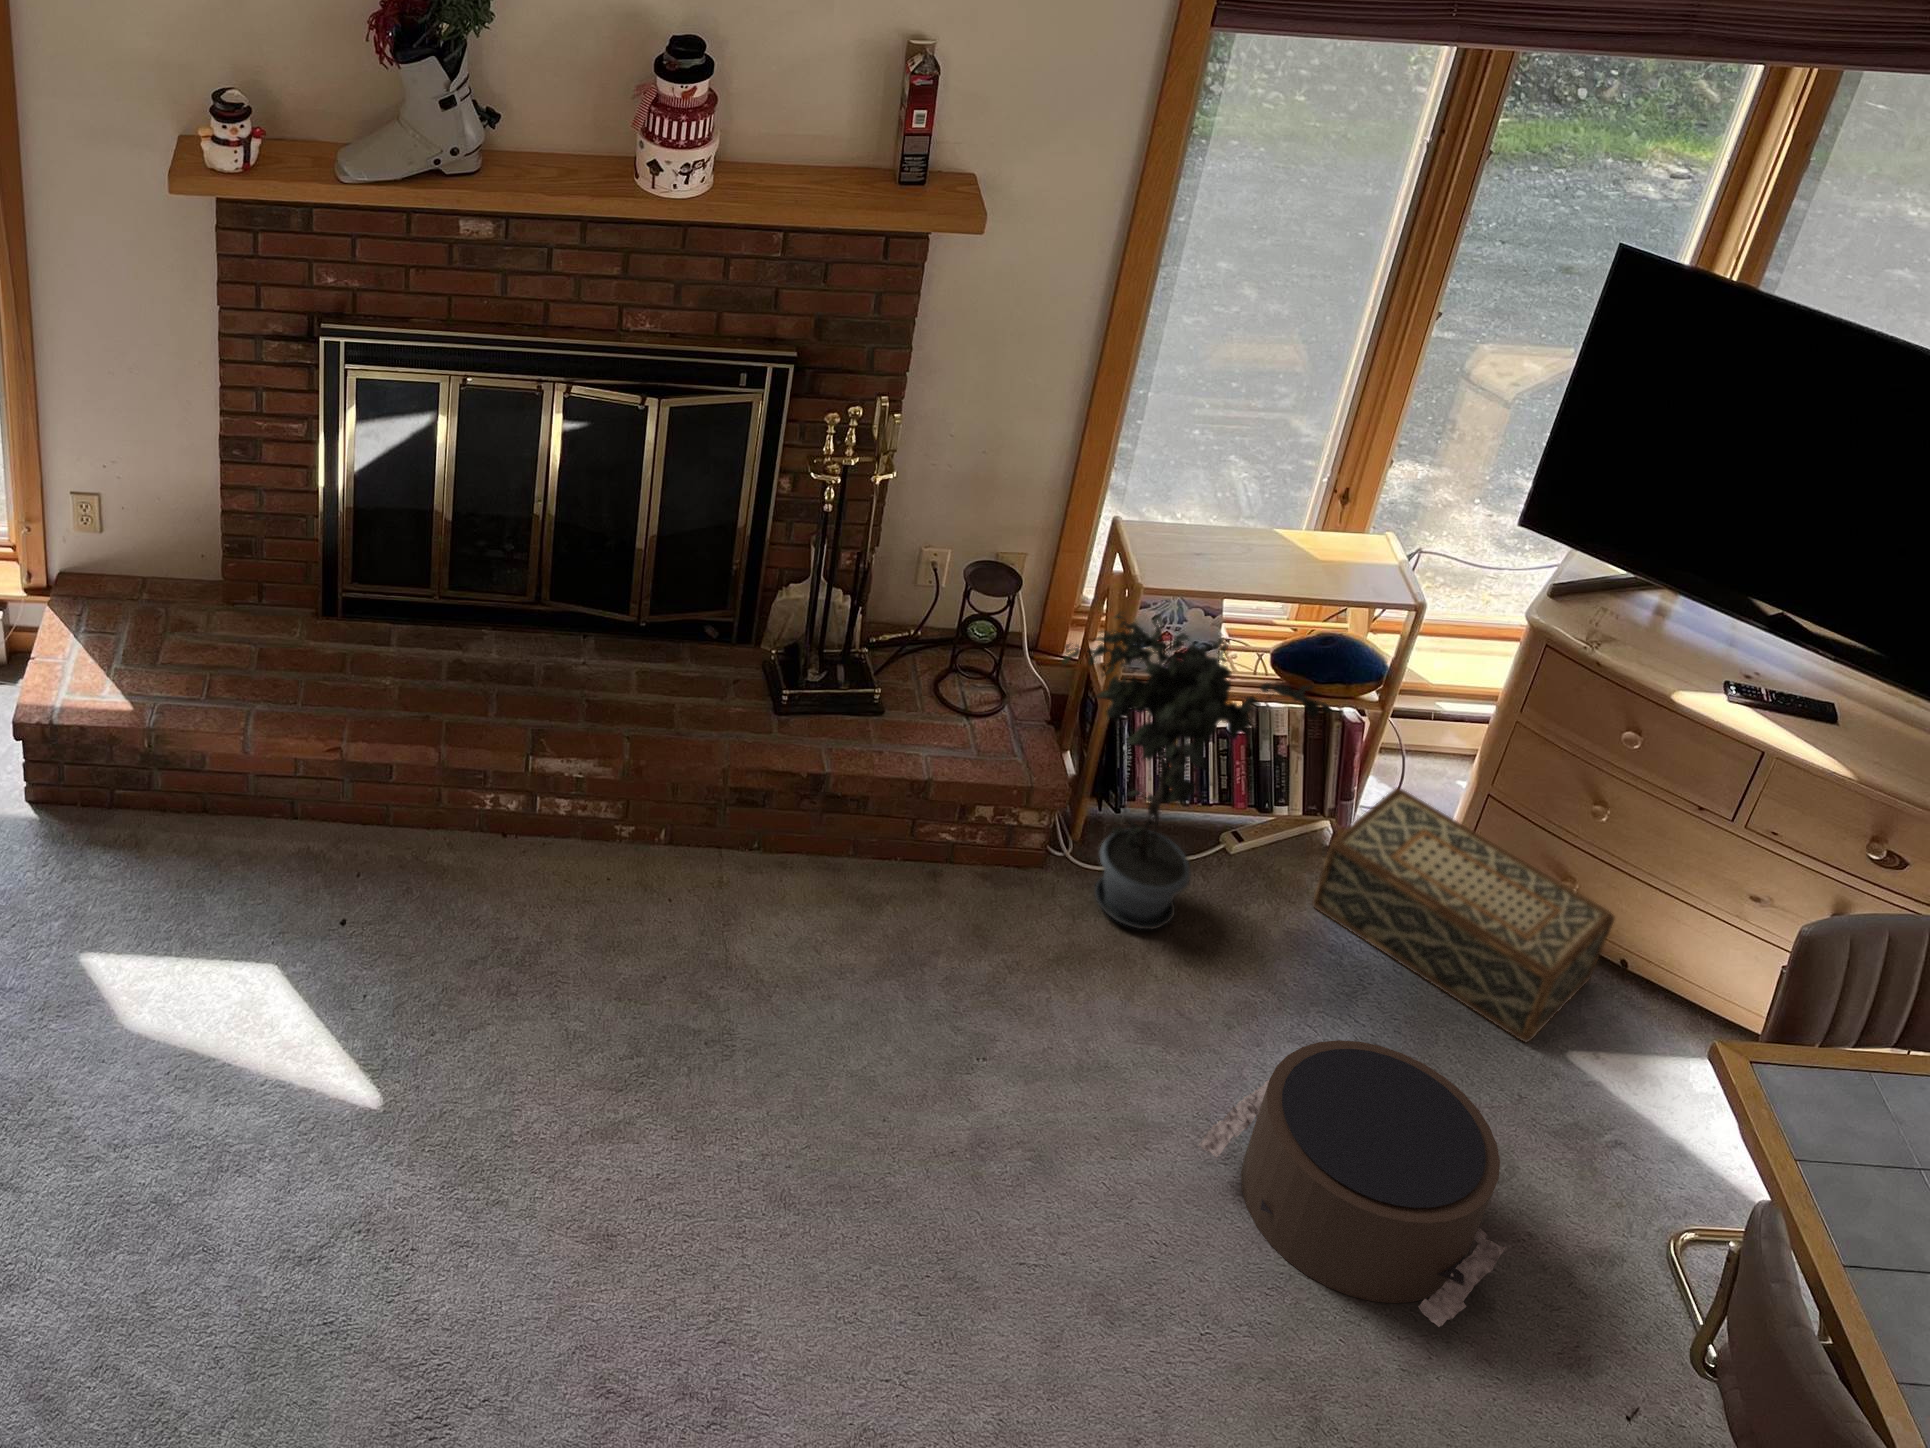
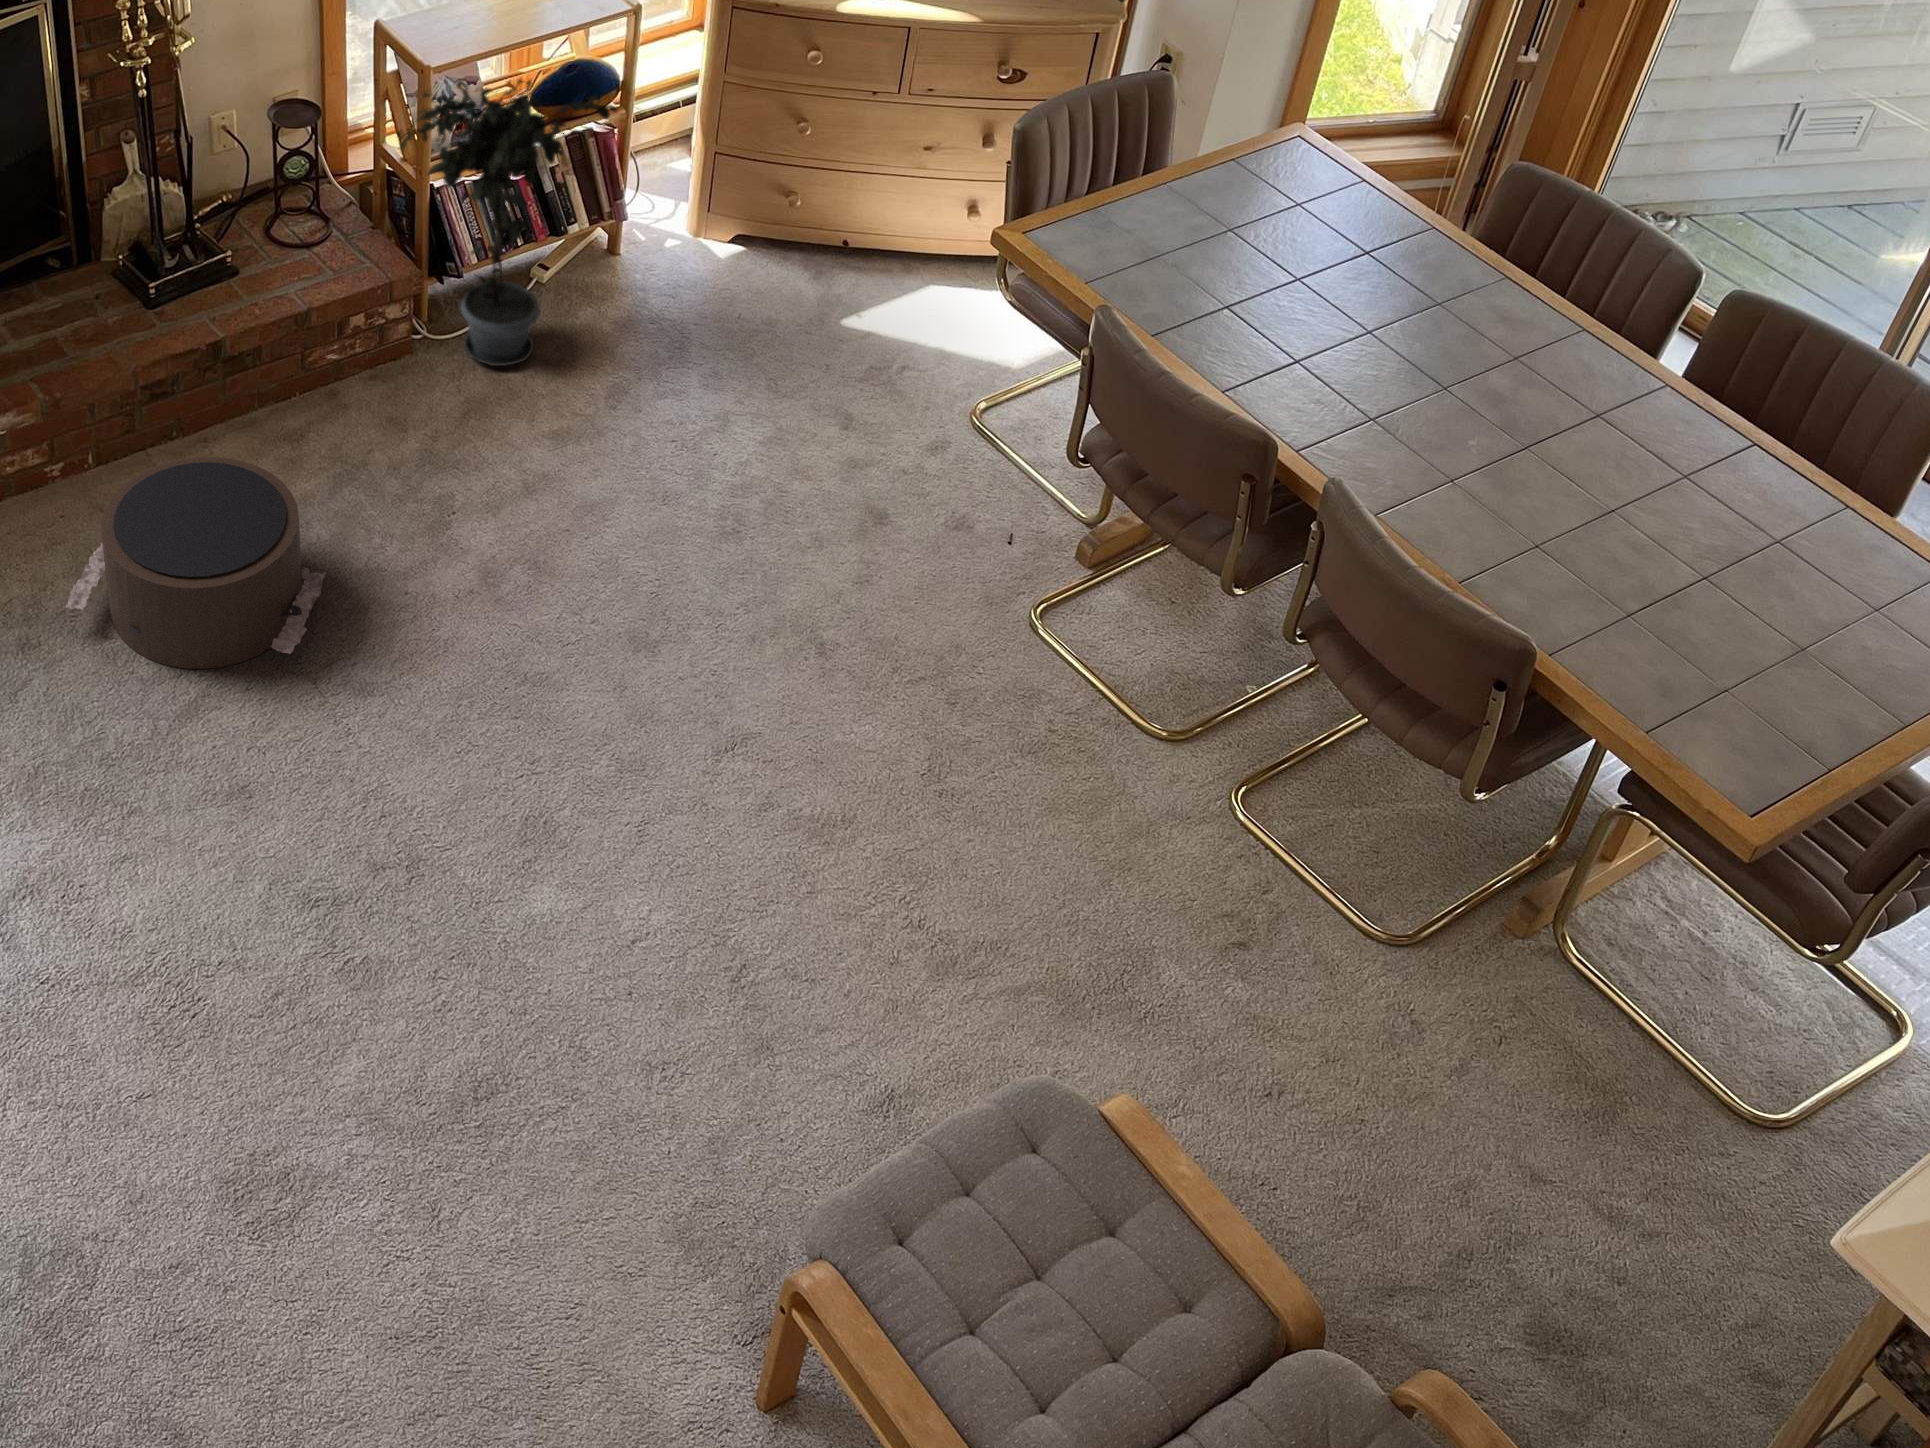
woven basket: present [1313,787,1615,1042] -> none [624,175,840,327]
pouf: present [1198,1040,1506,1327] -> present [66,457,326,669]

